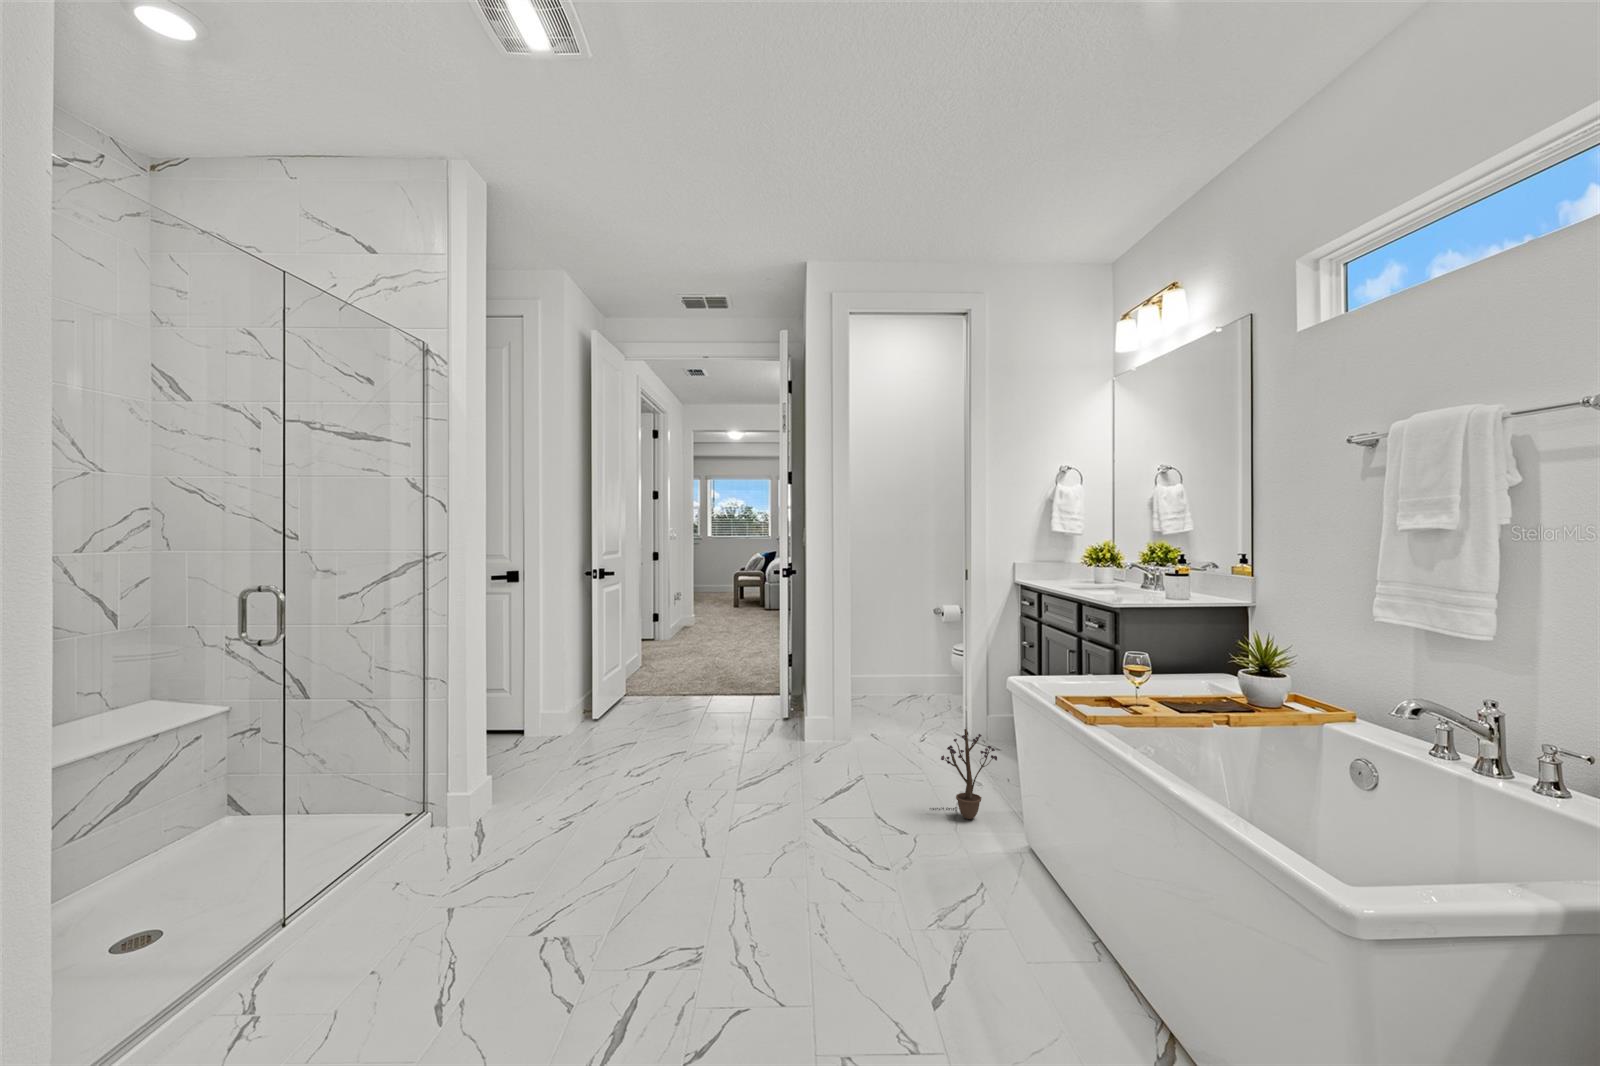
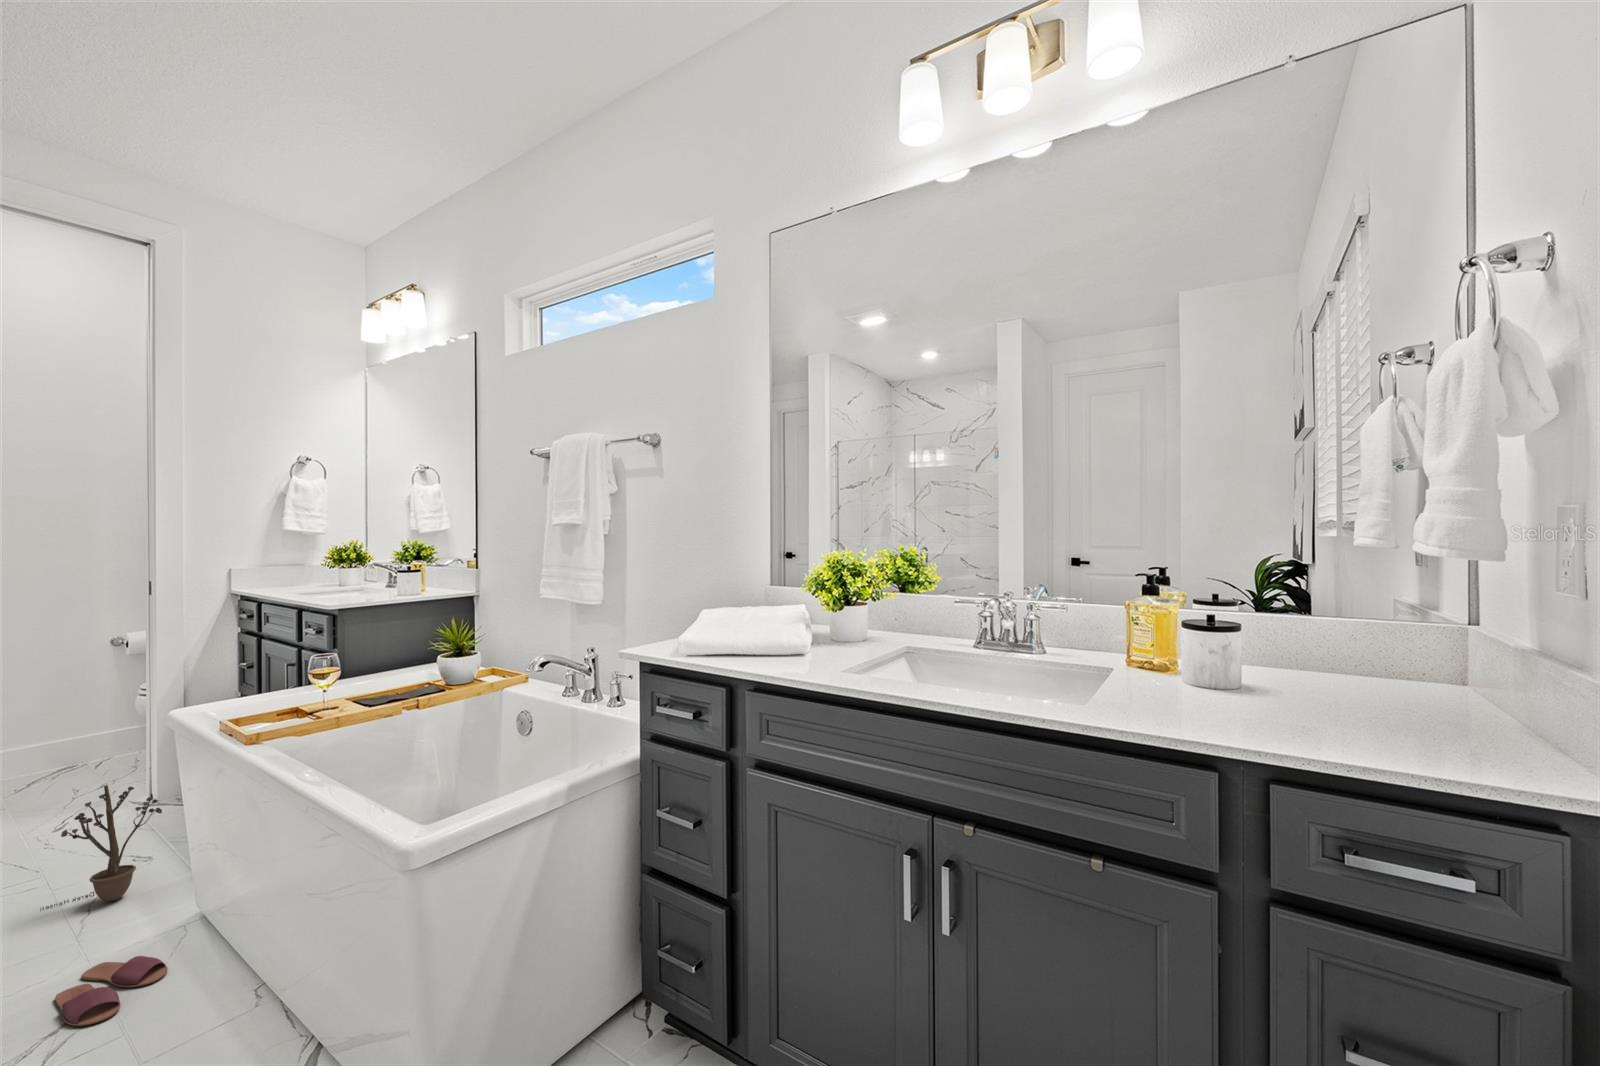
slippers: none [961,869,1027,919] -> present [55,956,168,1026]

